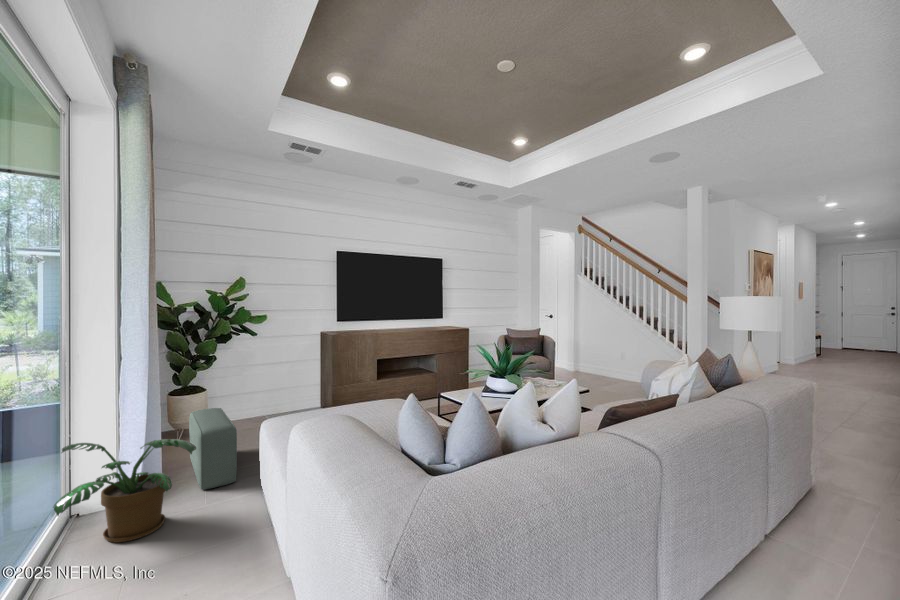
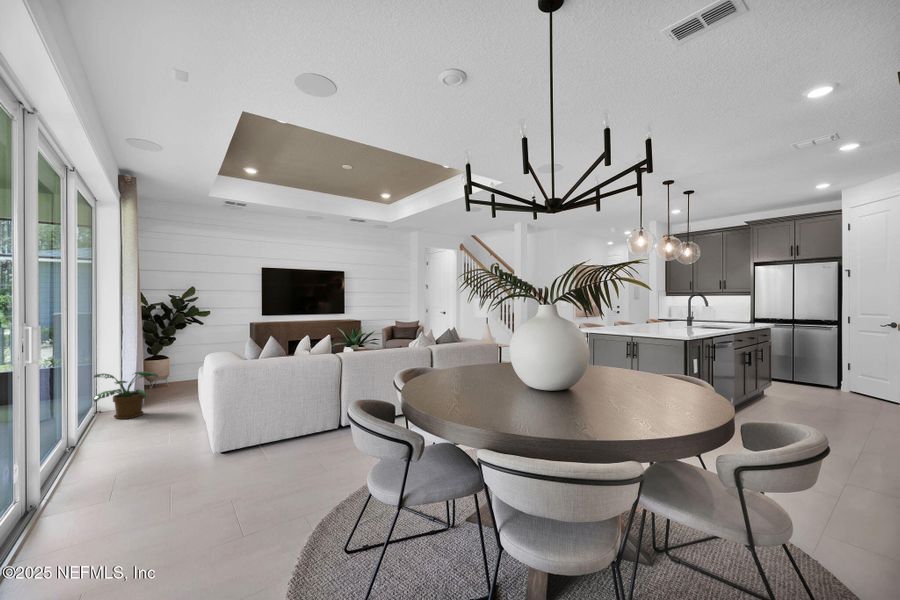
pouf: present [189,408,237,489] -> none [157,366,183,405]

